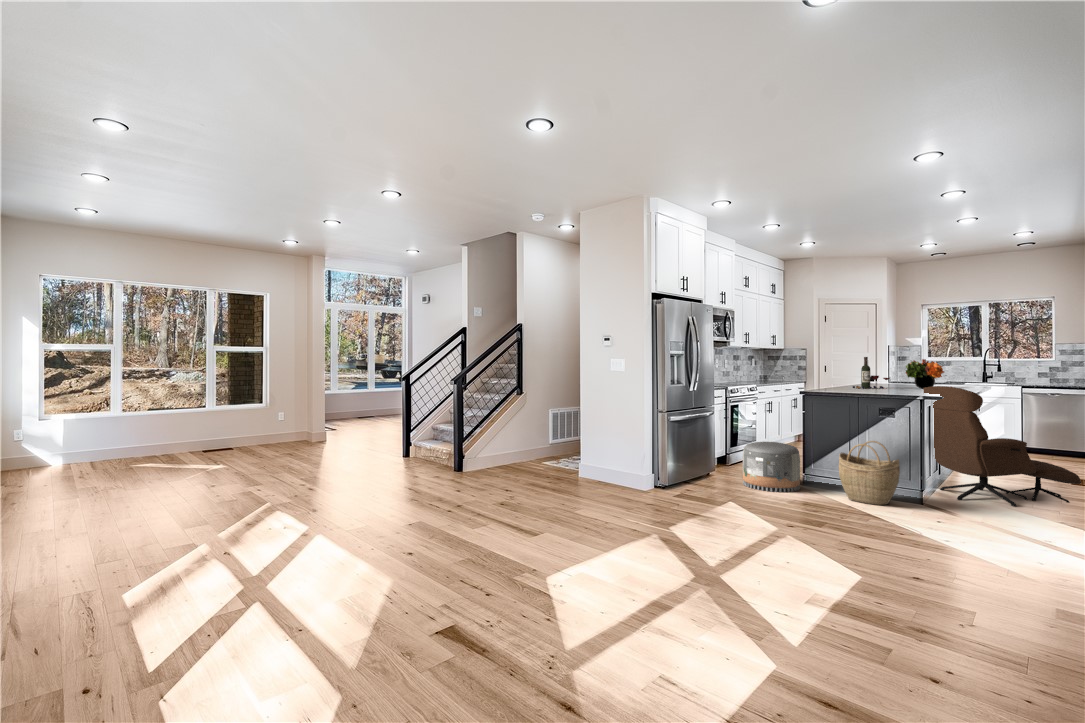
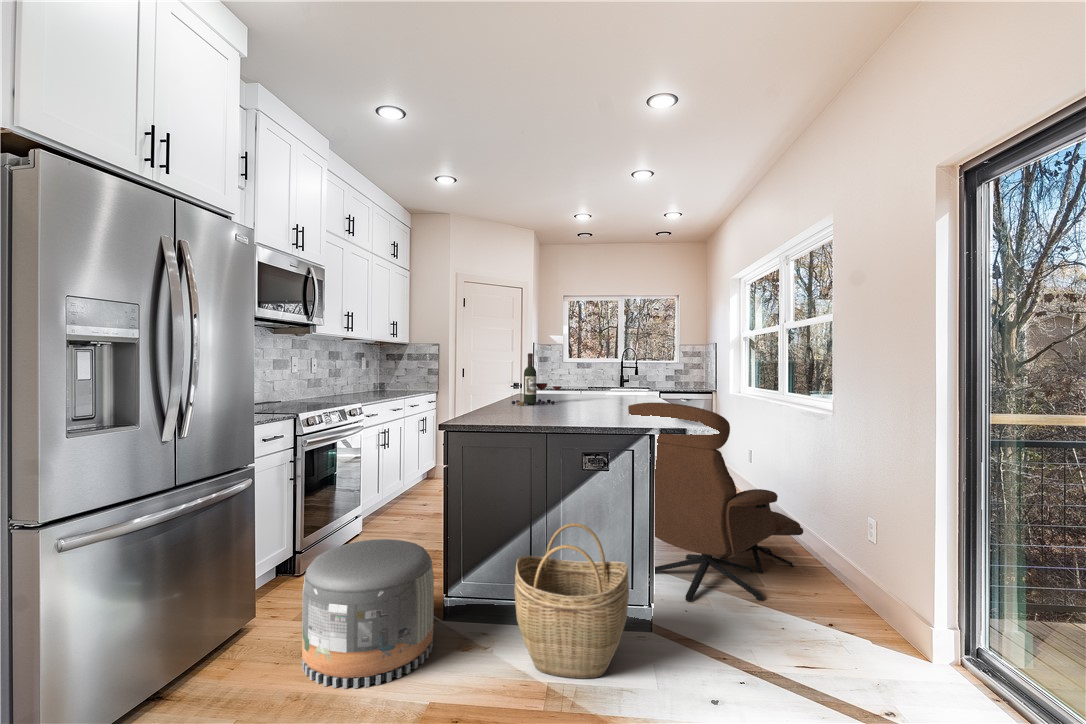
flower arrangement: present [906,359,944,389] -> none [580,357,629,402]

